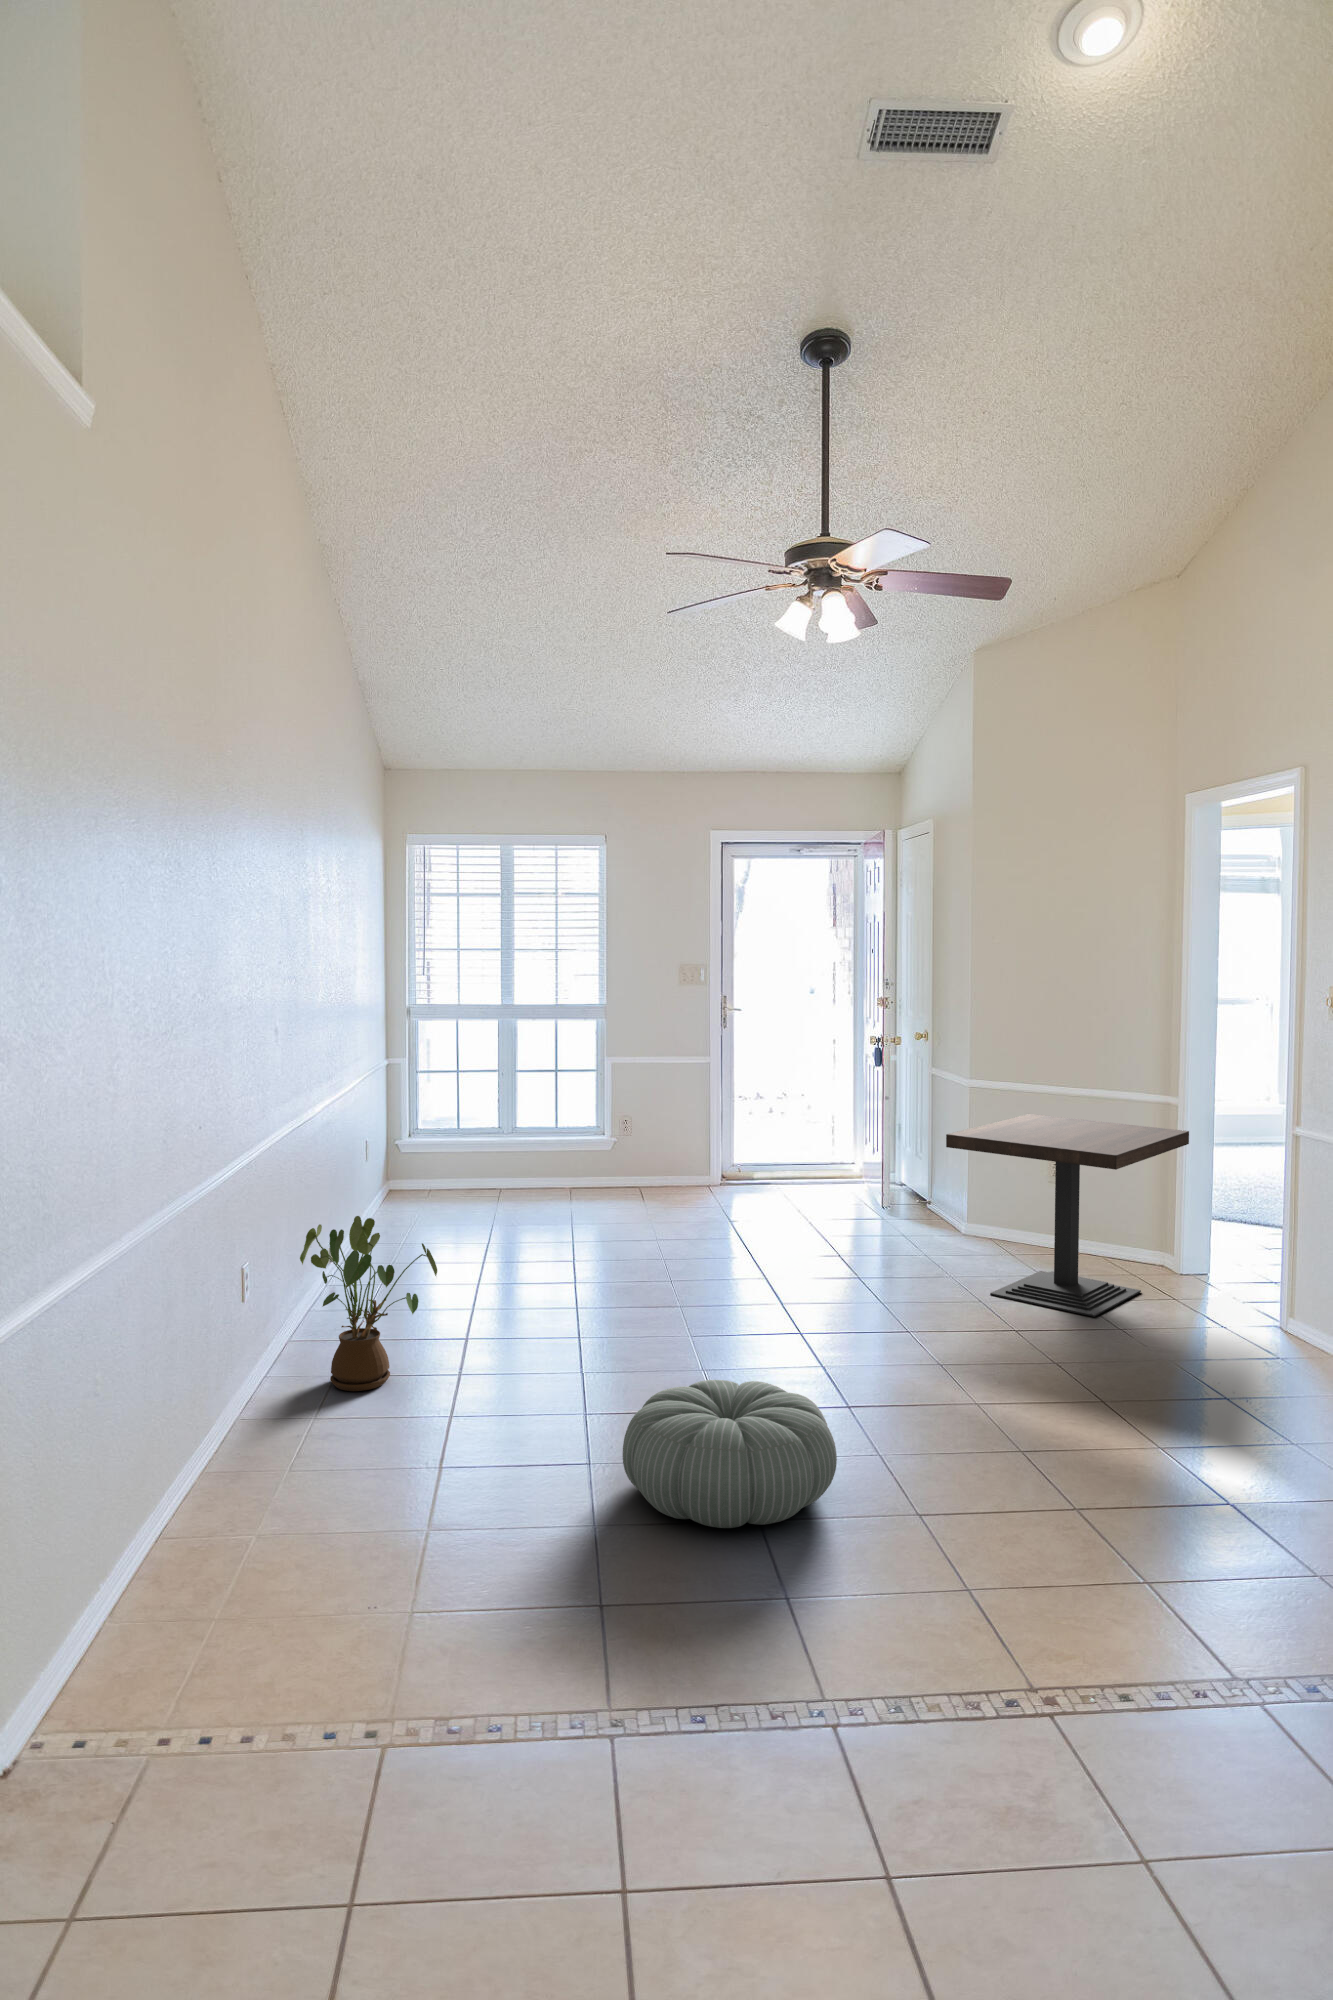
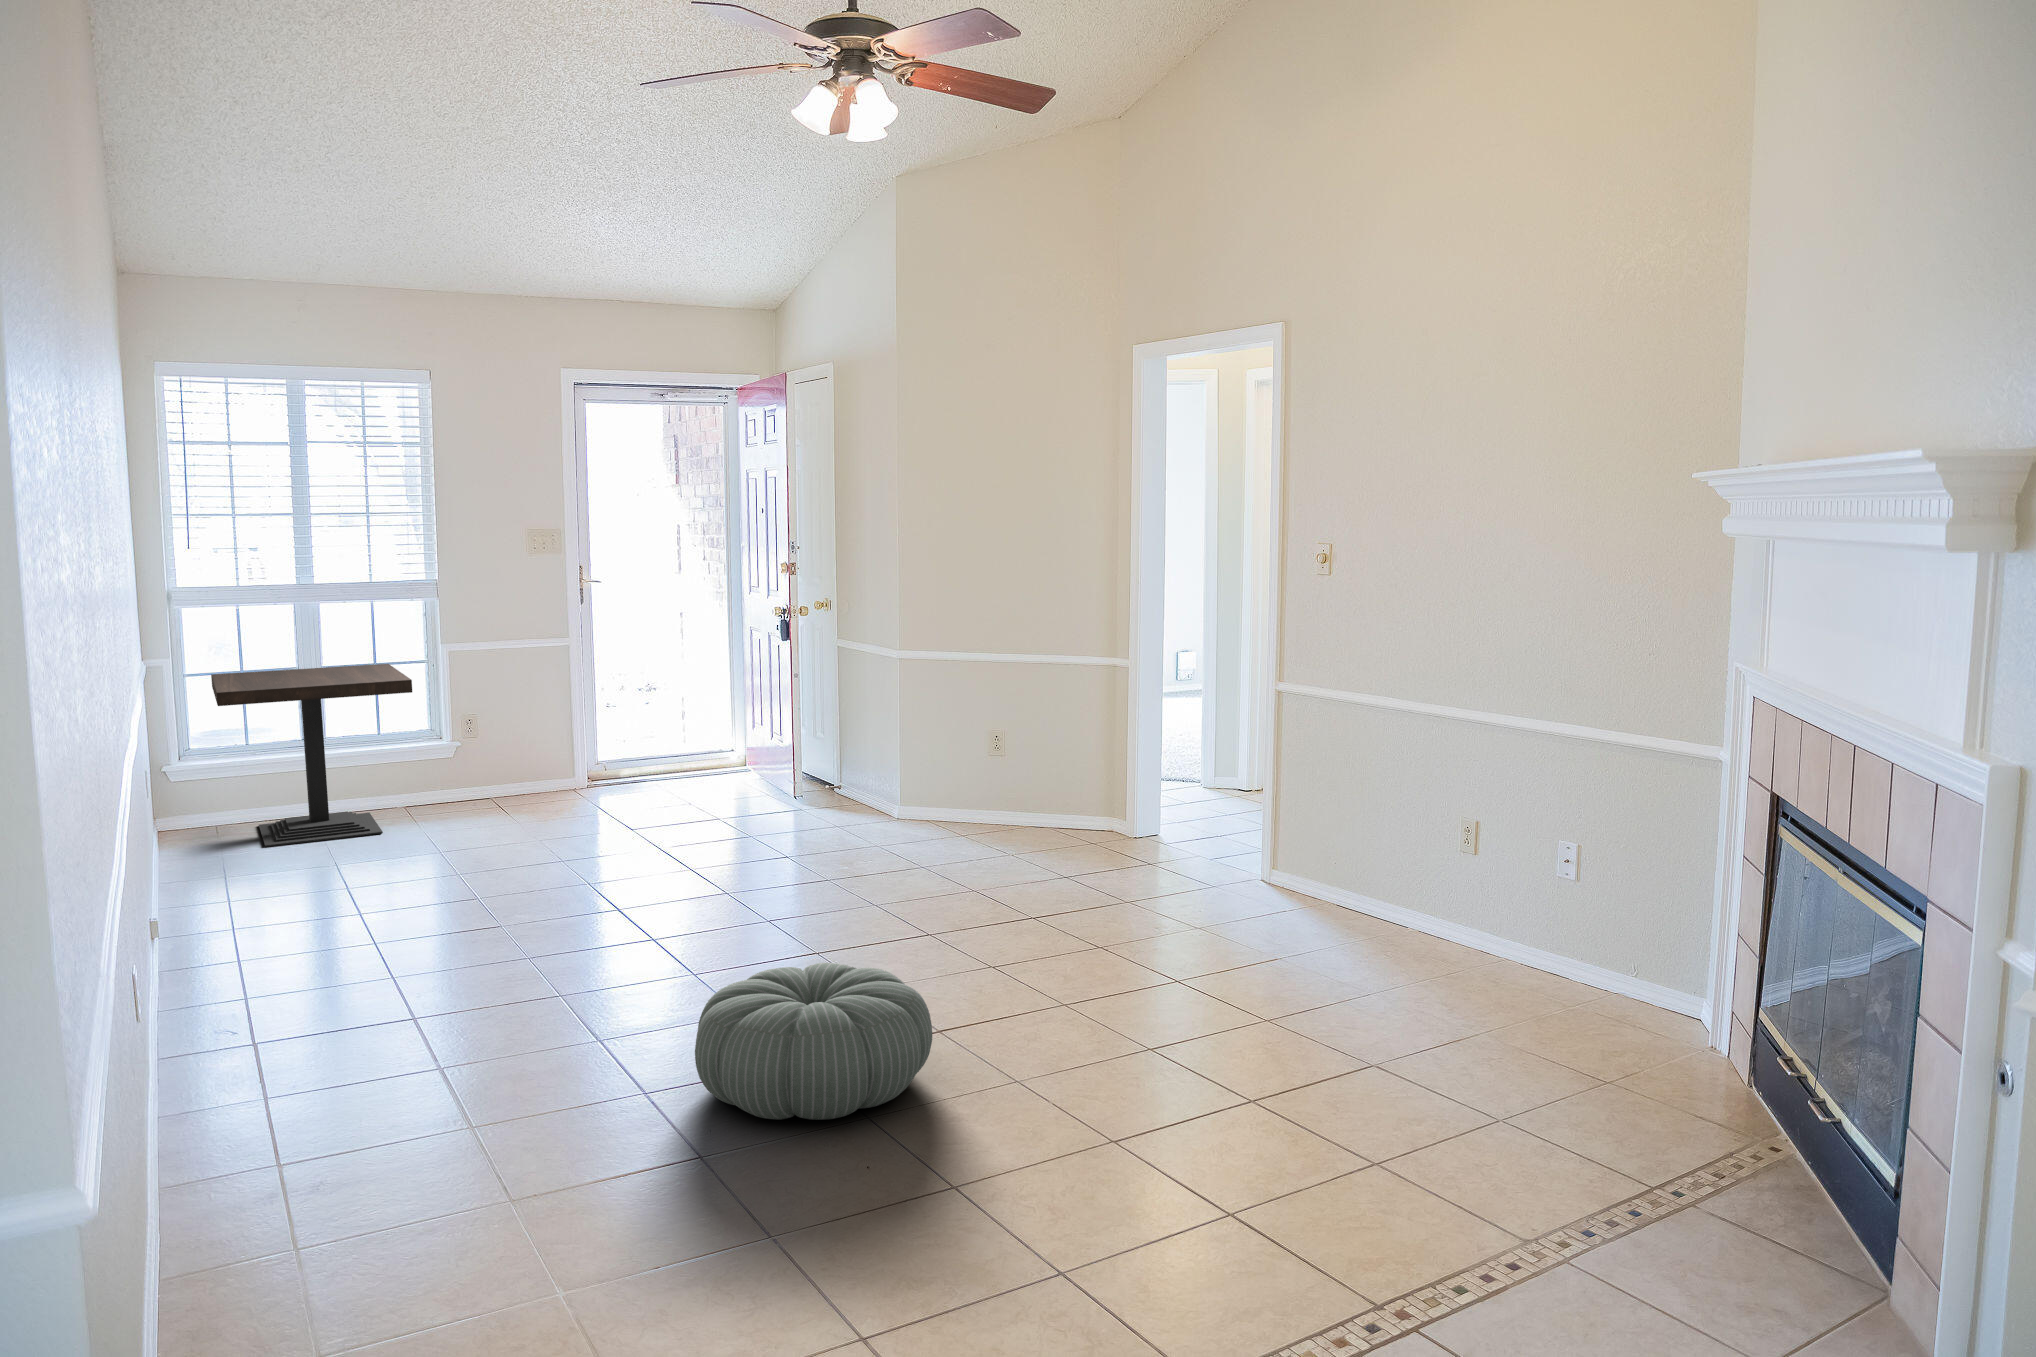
side table: present [946,1114,1189,1317] -> present [211,664,412,847]
house plant: present [300,1216,437,1391] -> none [167,842,366,1065]

